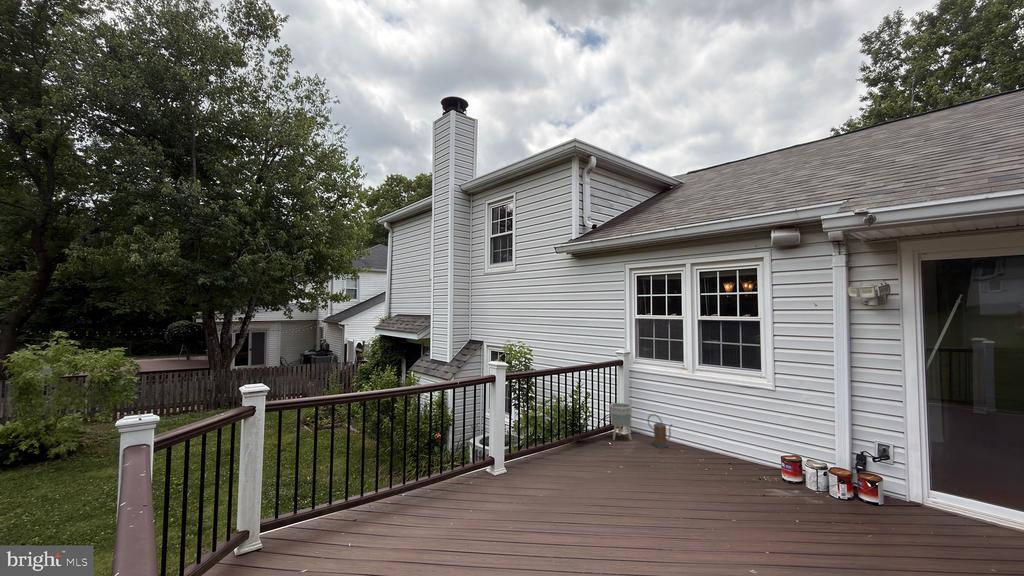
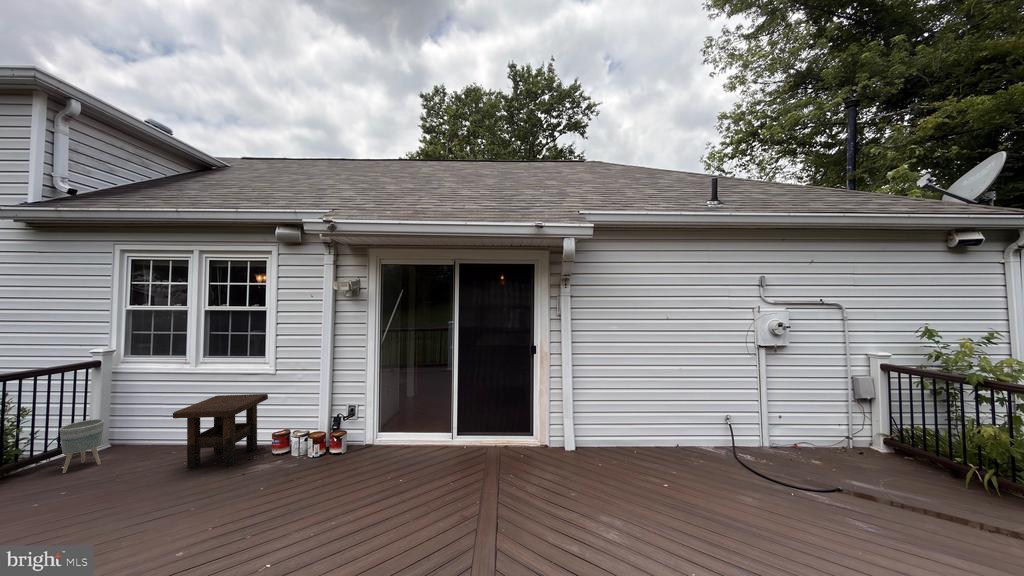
side table: none [691,402,766,476] -> present [173,394,268,468]
watering can: present [648,414,672,448] -> none [128,424,163,462]

